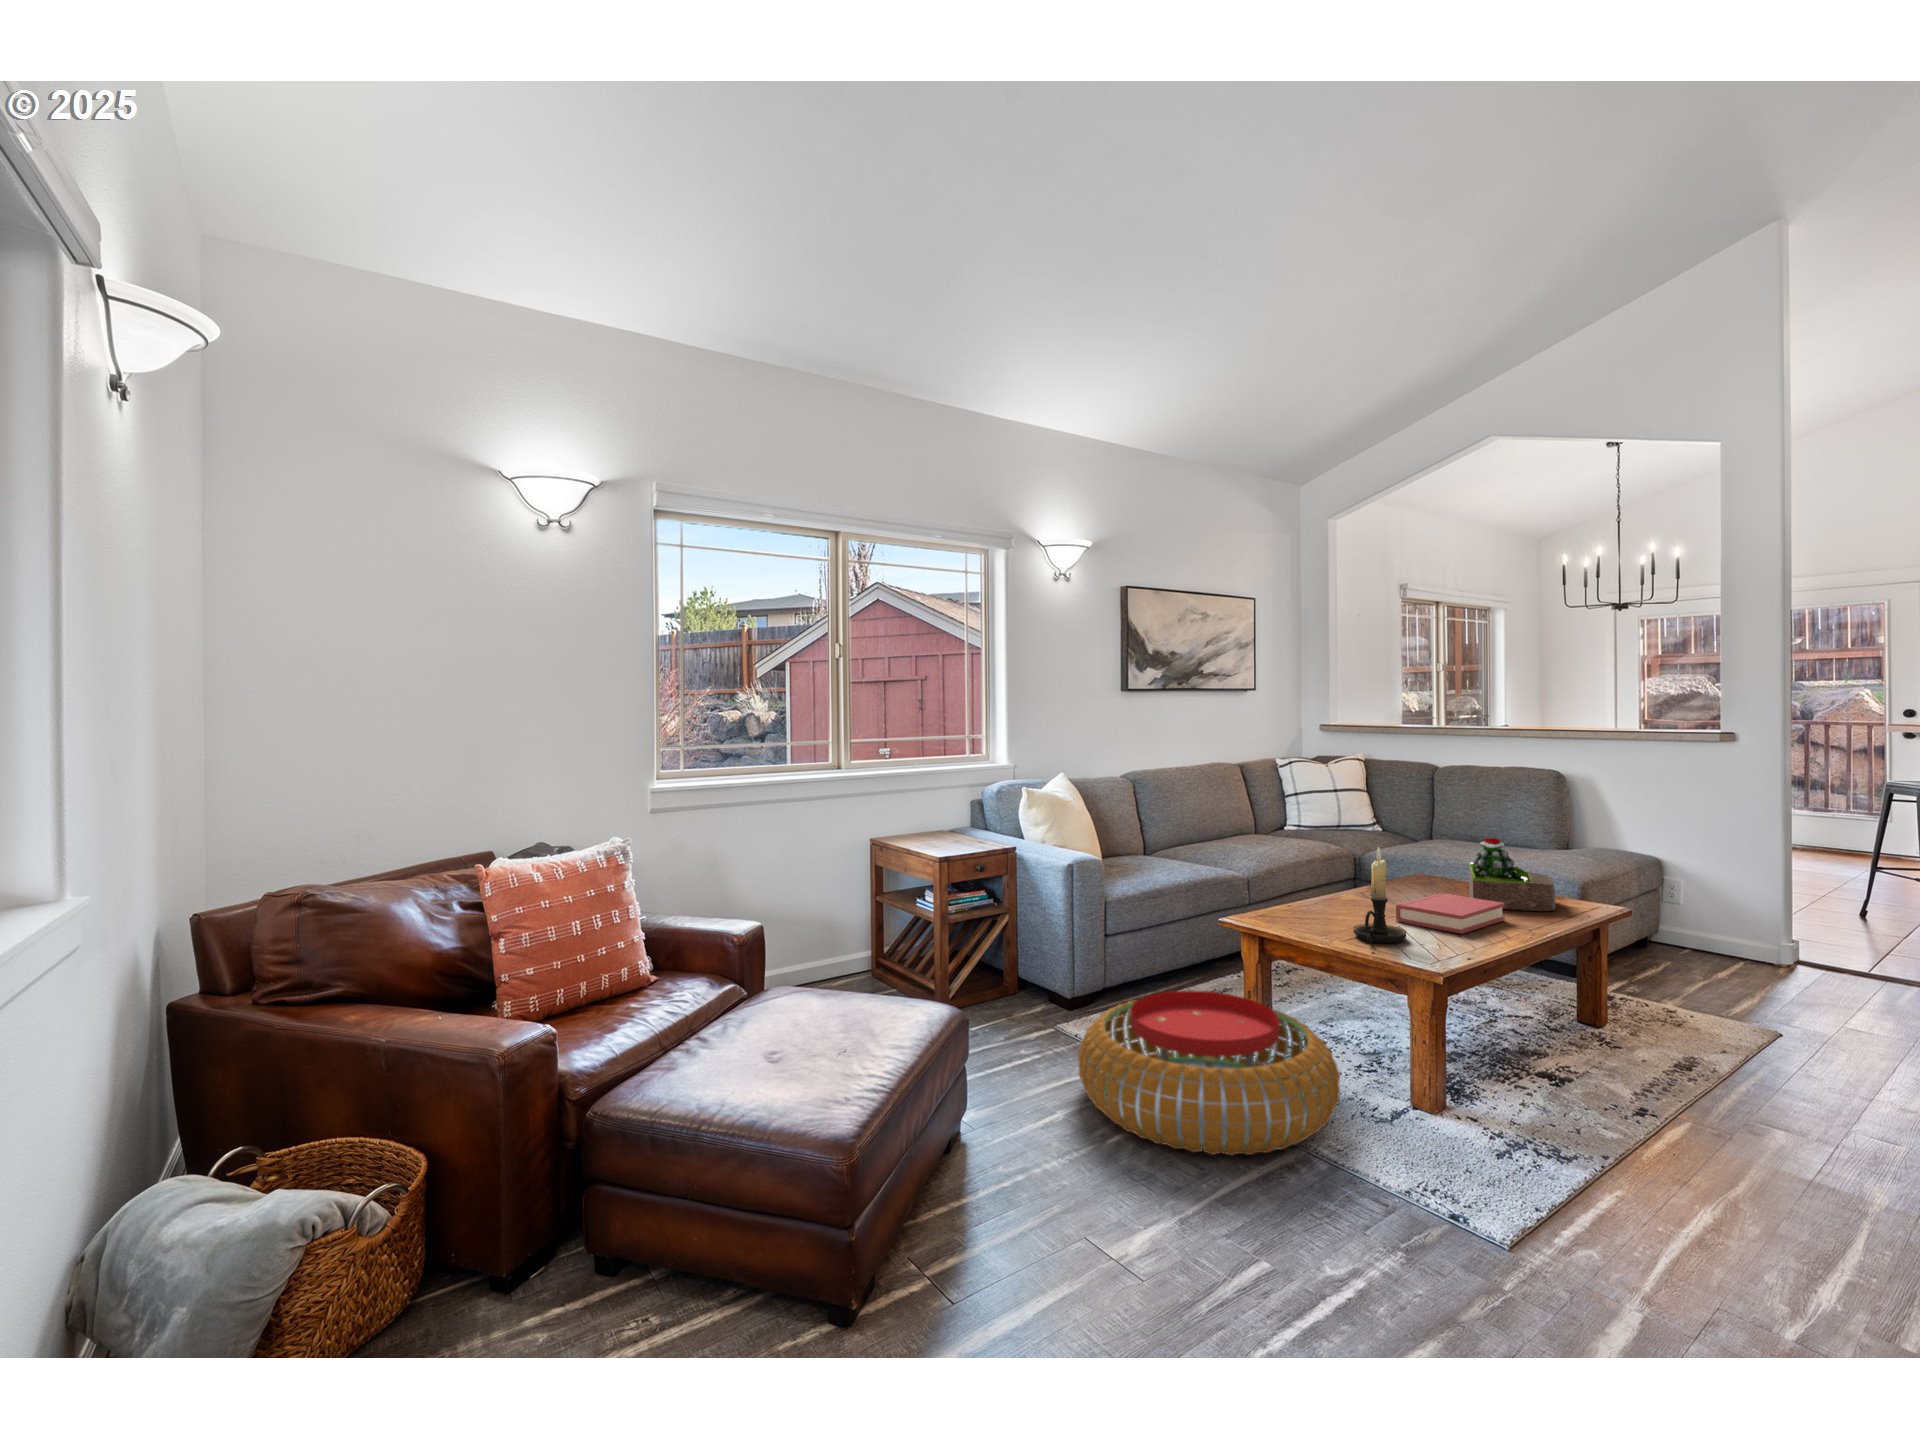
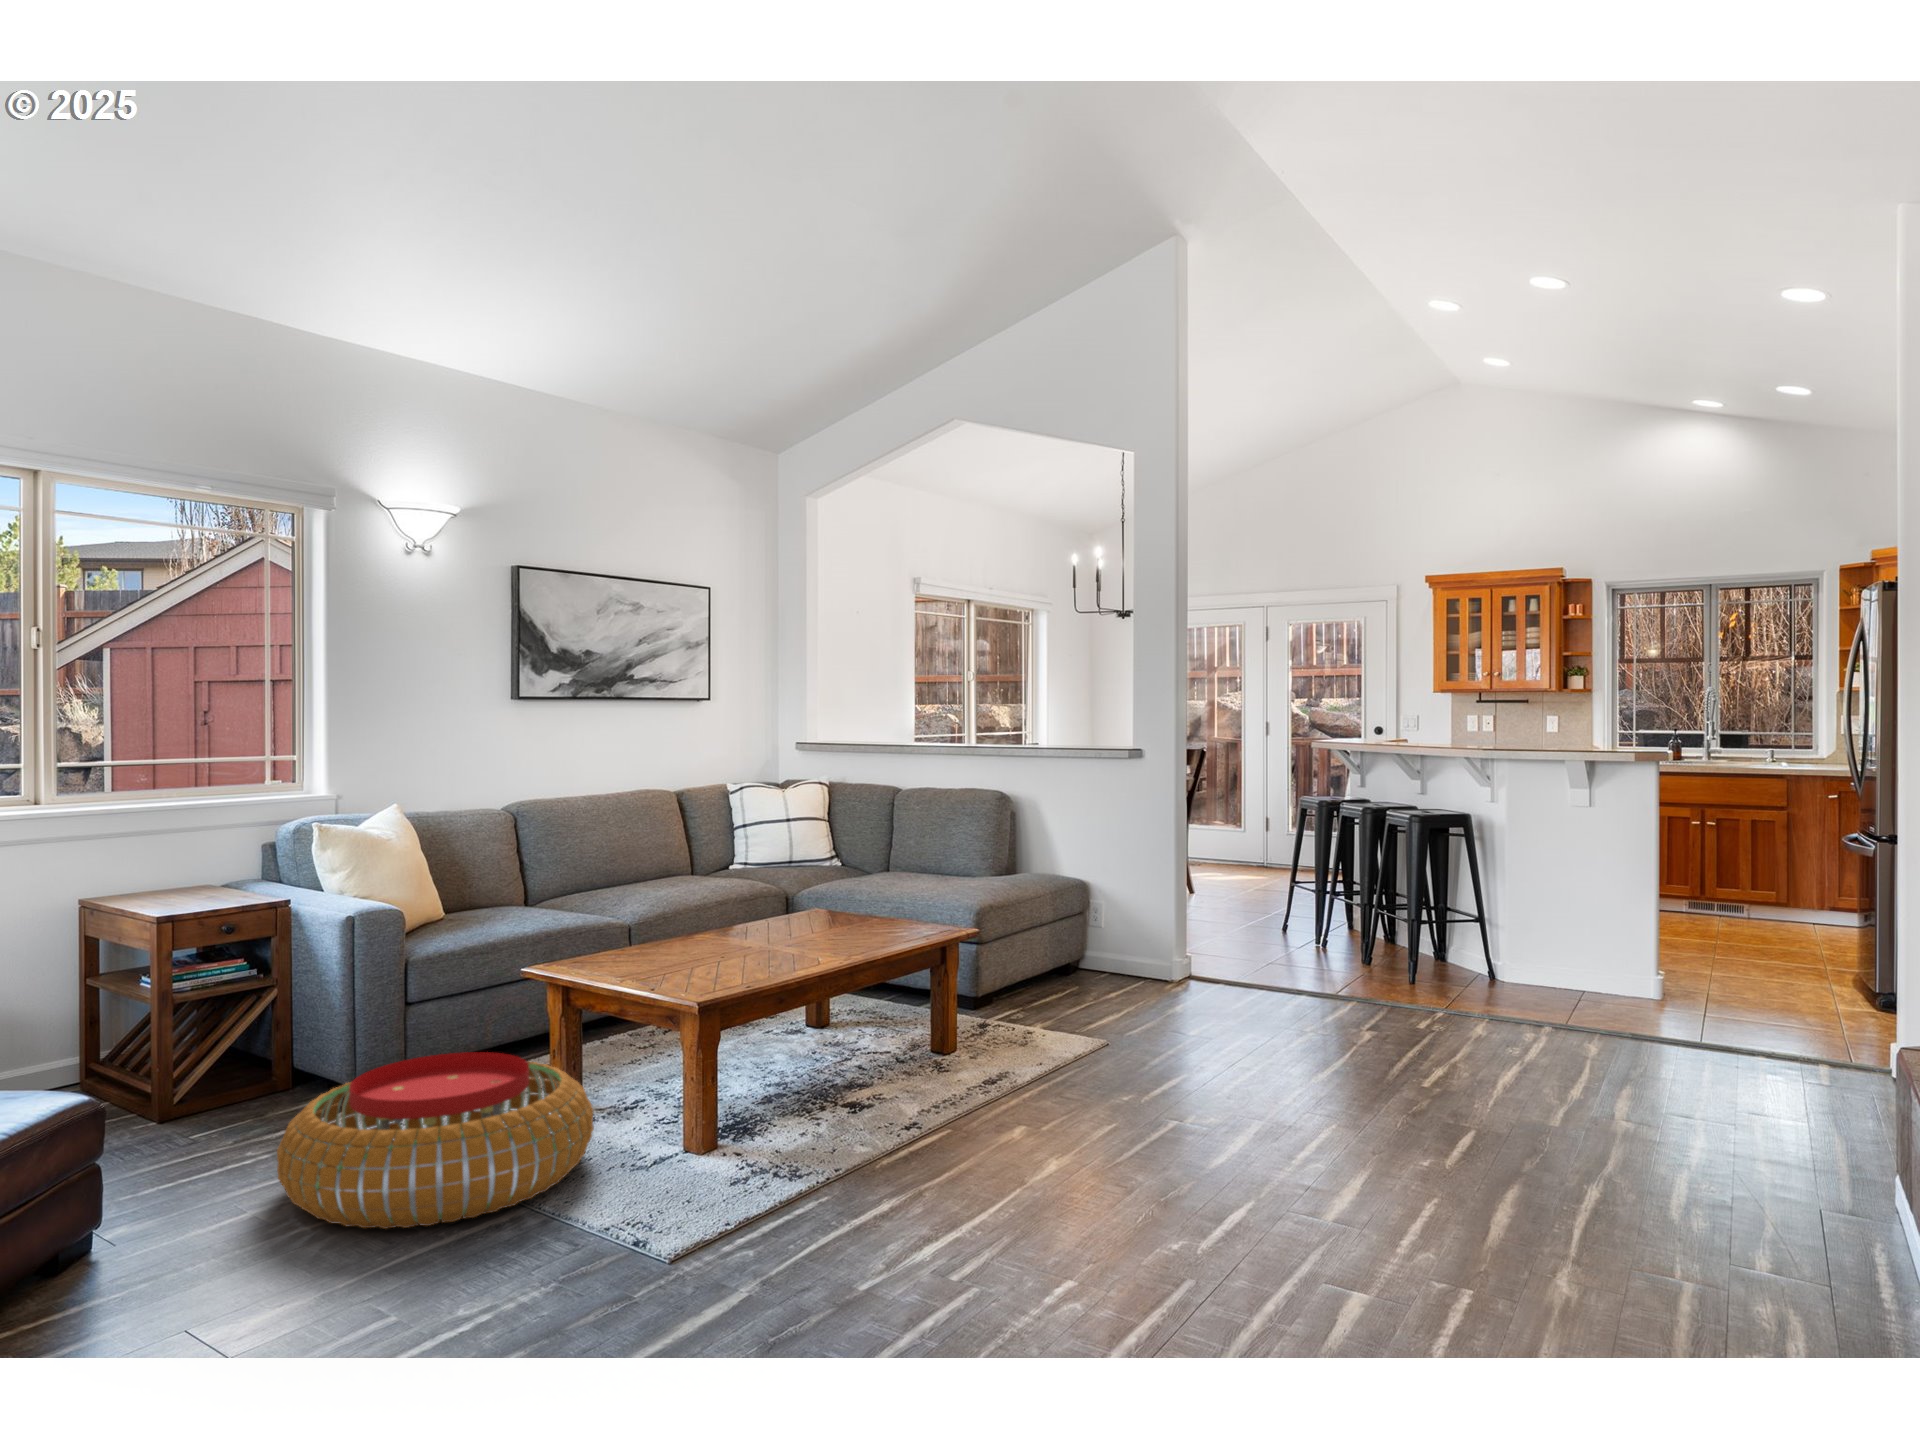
succulent plant: present [1469,838,1555,911] -> none [827,864,913,939]
candle holder: present [1353,847,1406,943] -> none [655,875,711,982]
hardback book: present [1396,893,1505,934] -> none [724,926,840,966]

